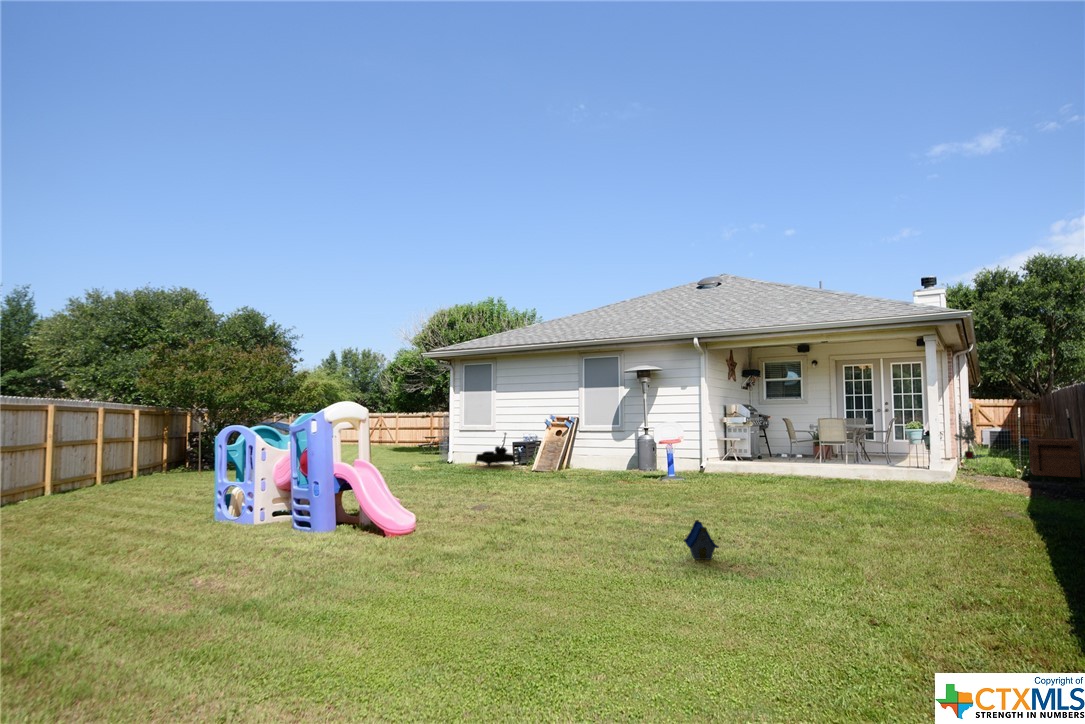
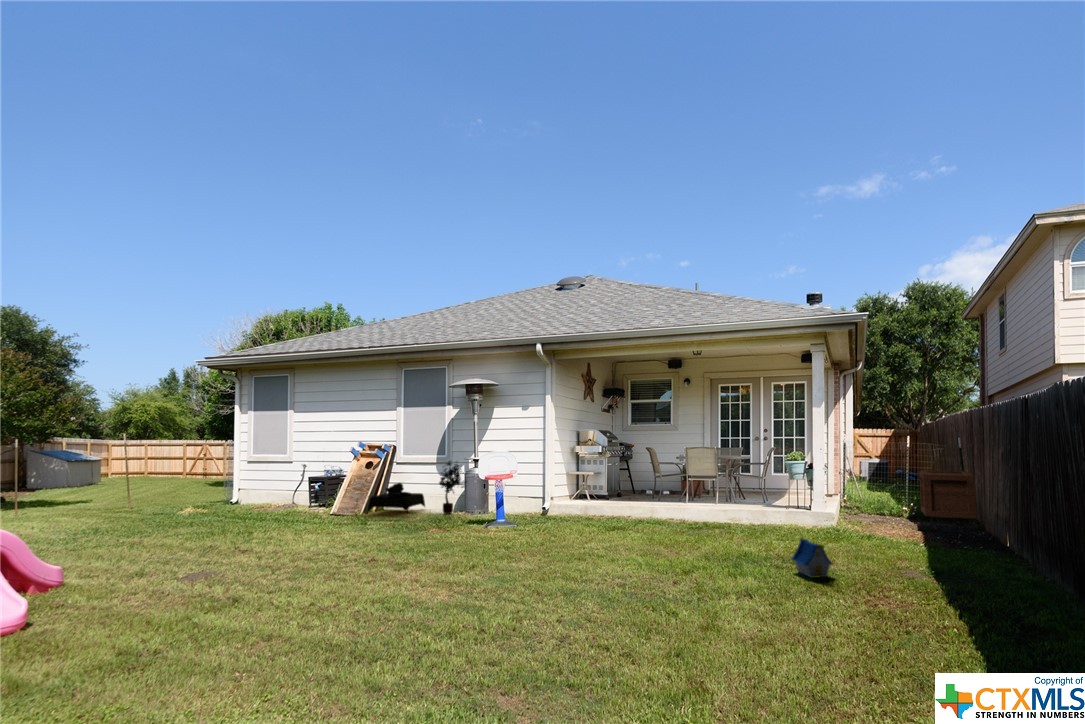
potted tree: present [954,421,976,459] -> present [439,461,467,514]
side table: present [475,446,515,467] -> present [367,483,425,513]
toy house: present [684,520,719,560] -> present [791,538,833,578]

